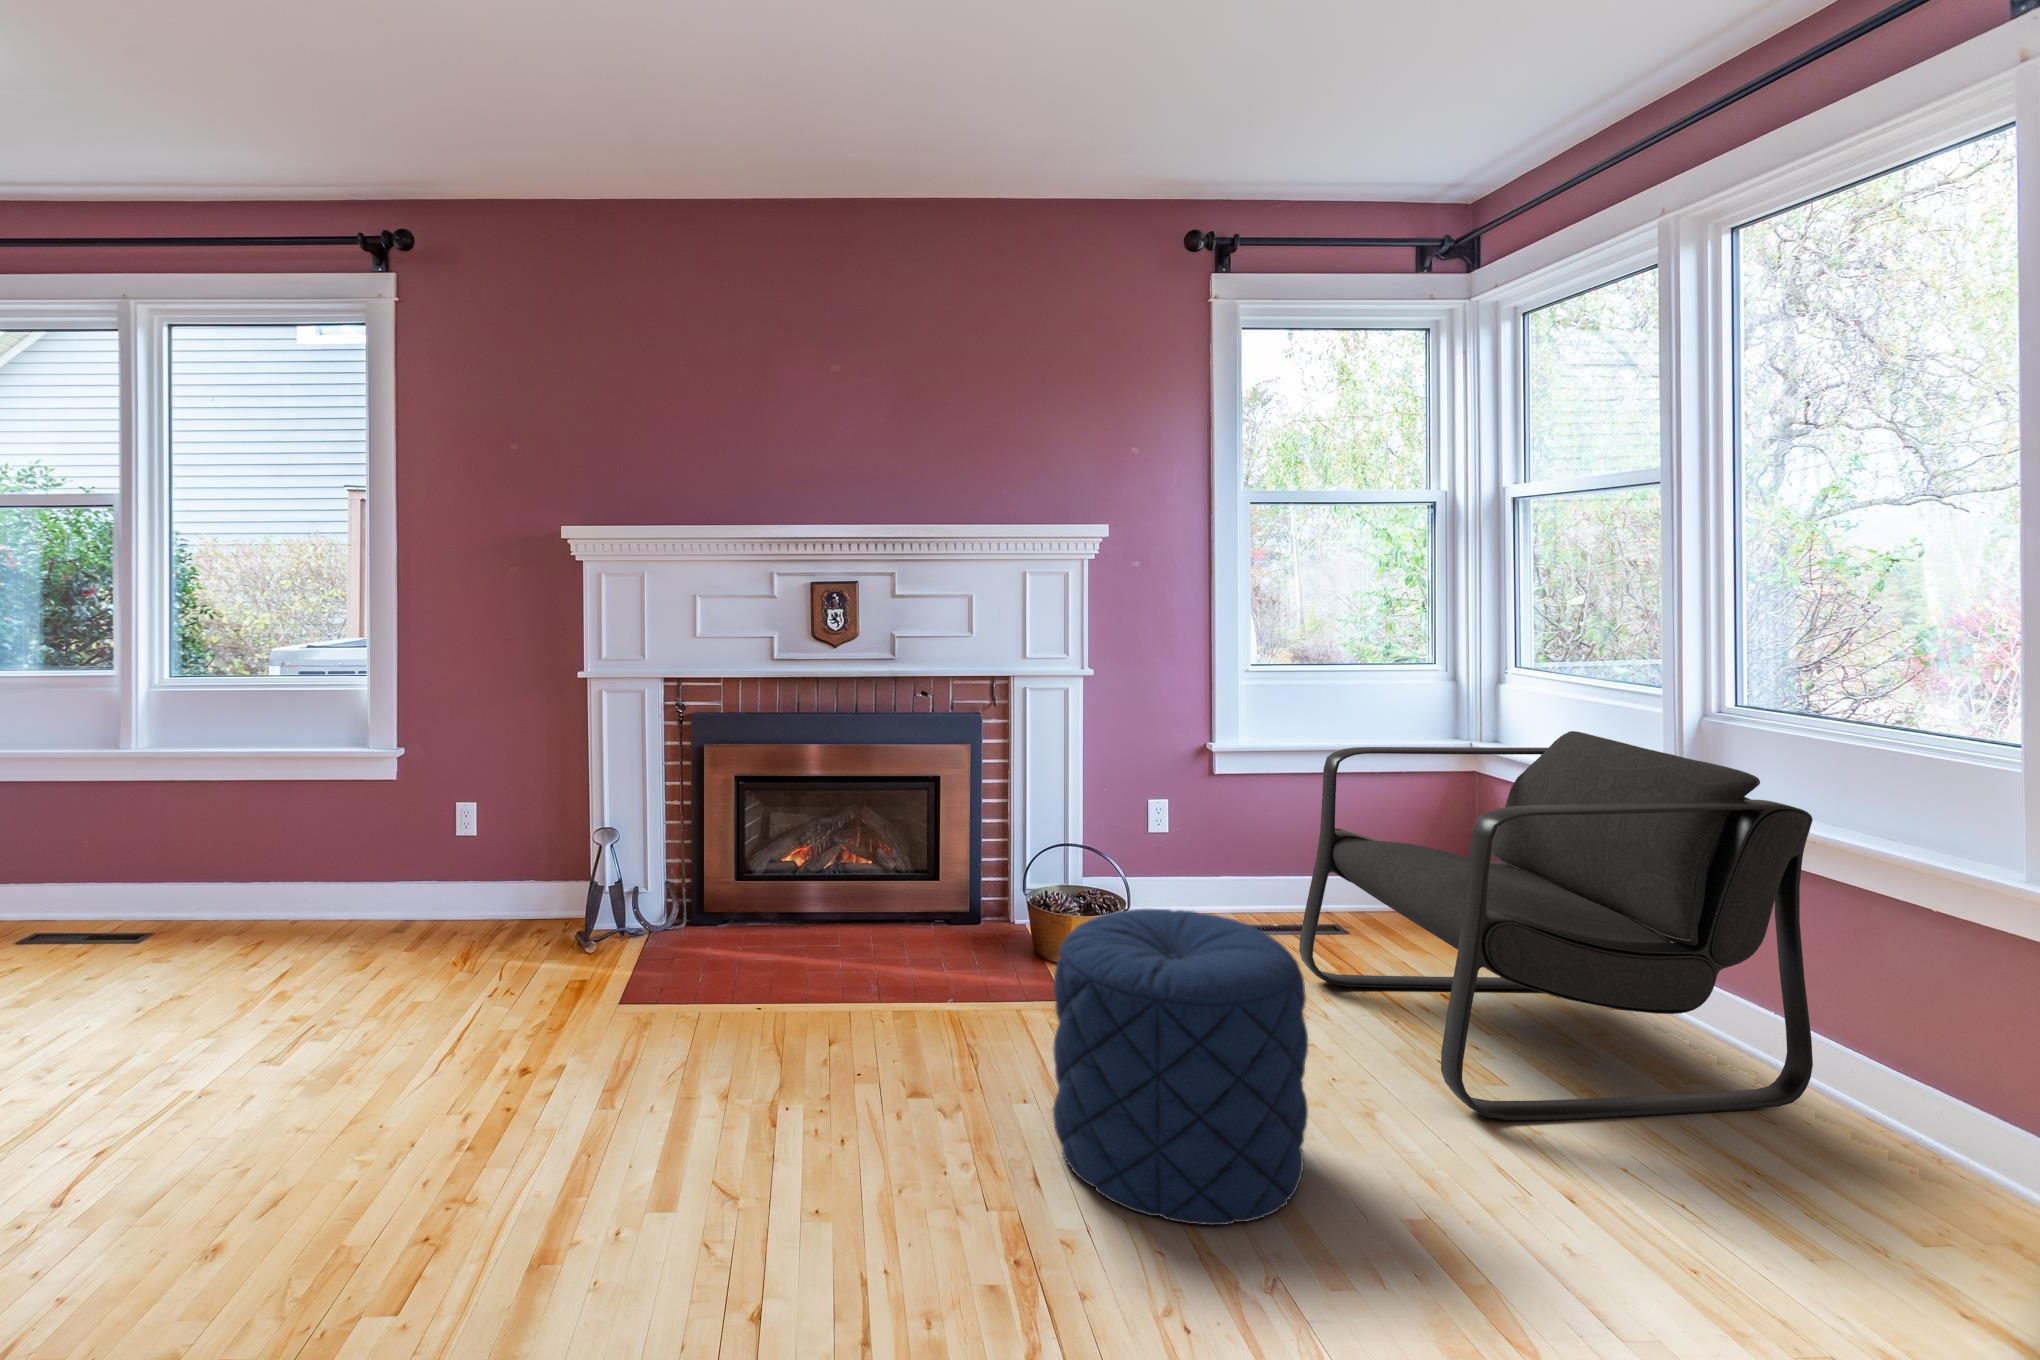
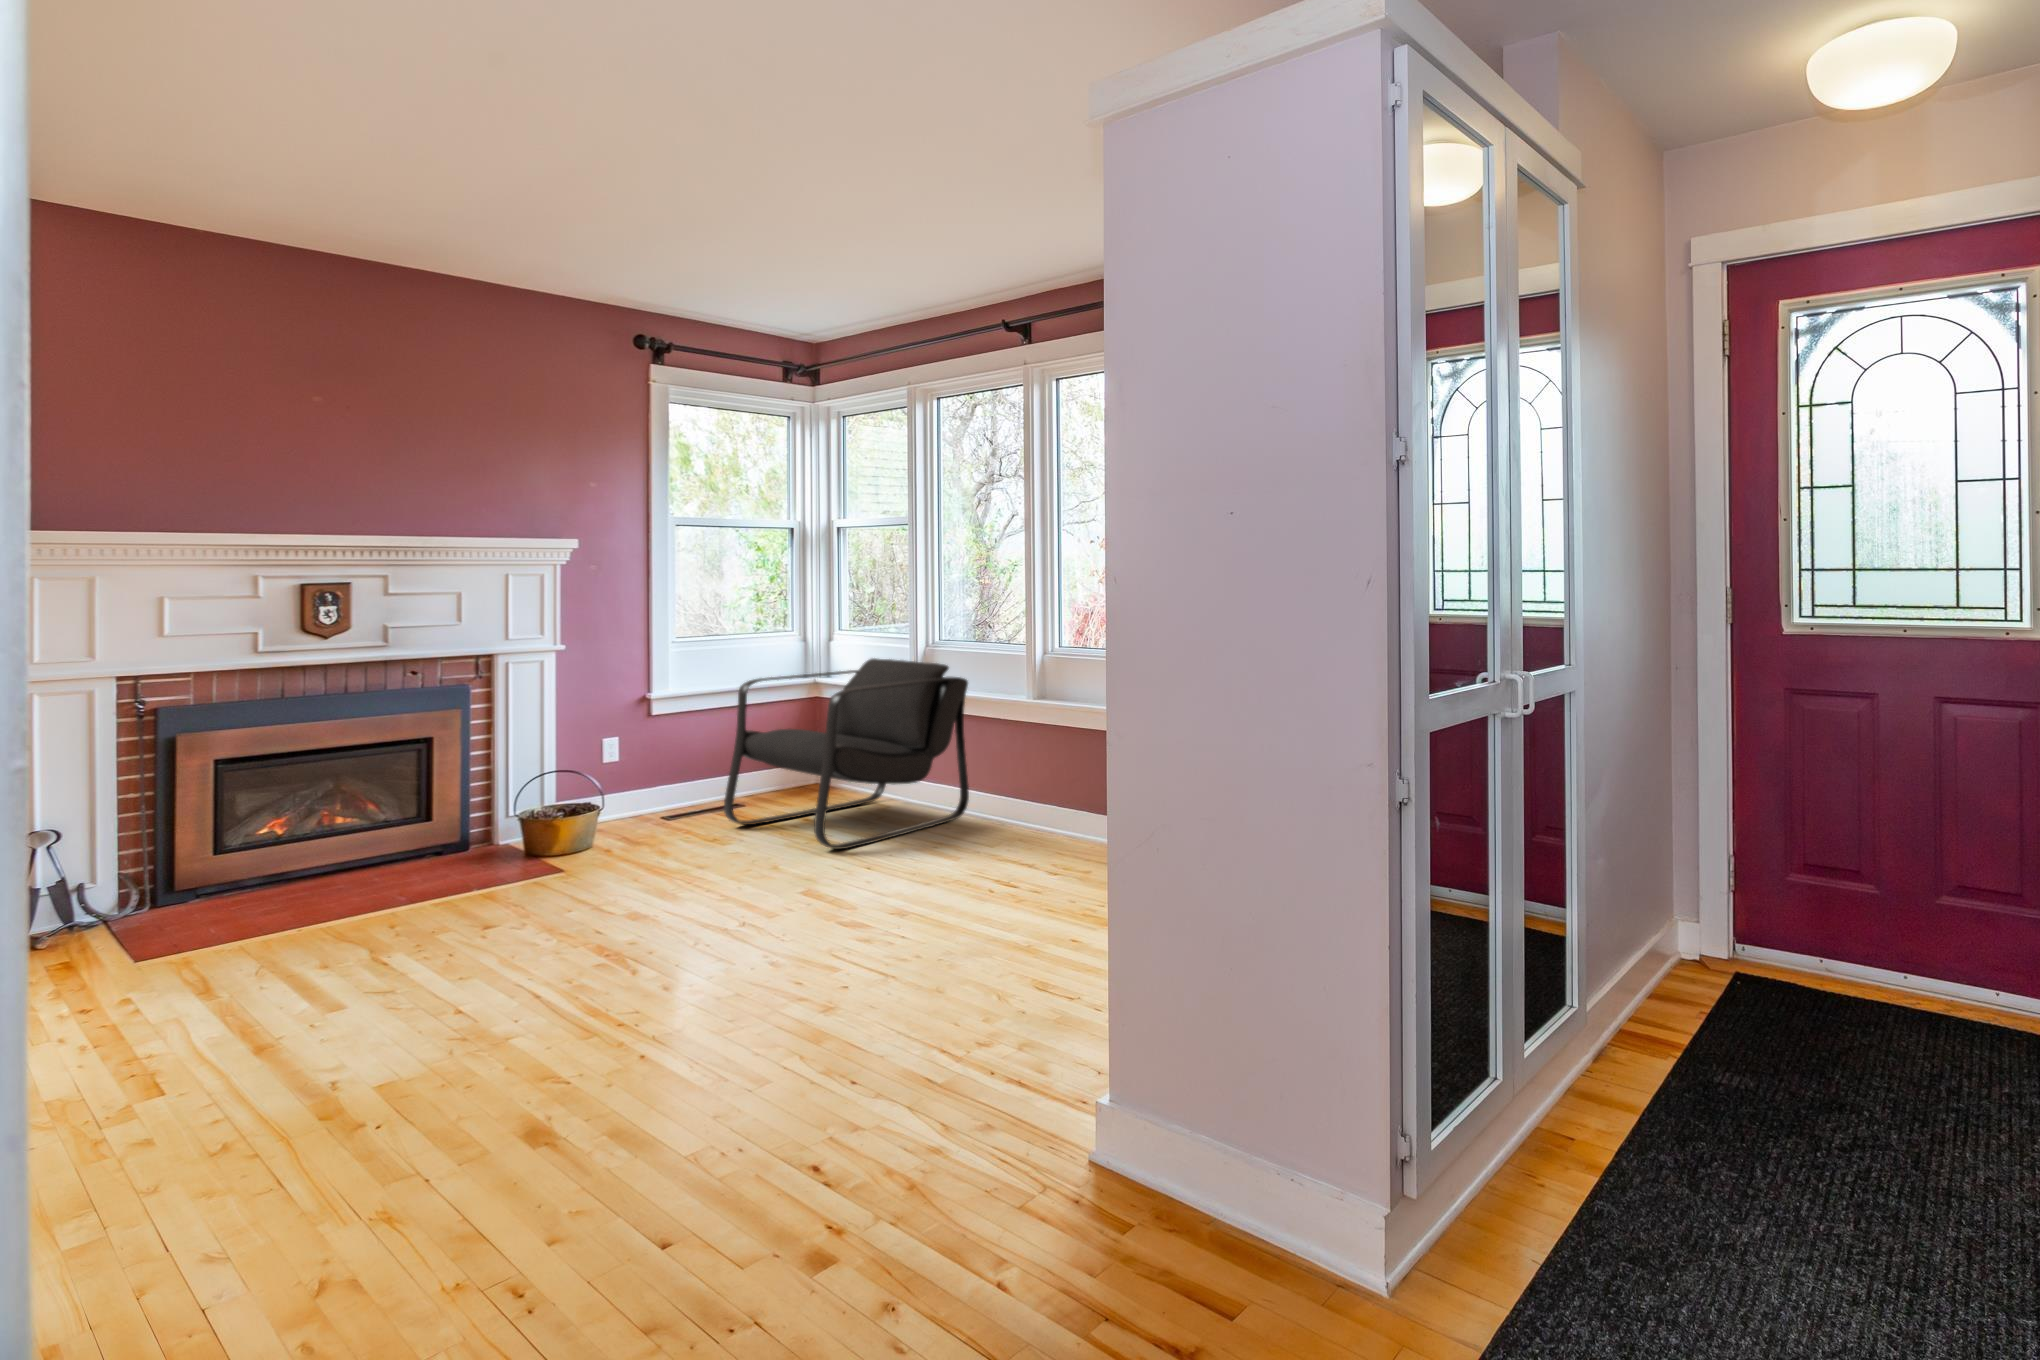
pouf: present [1053,909,1308,1225] -> none [605,764,756,919]

